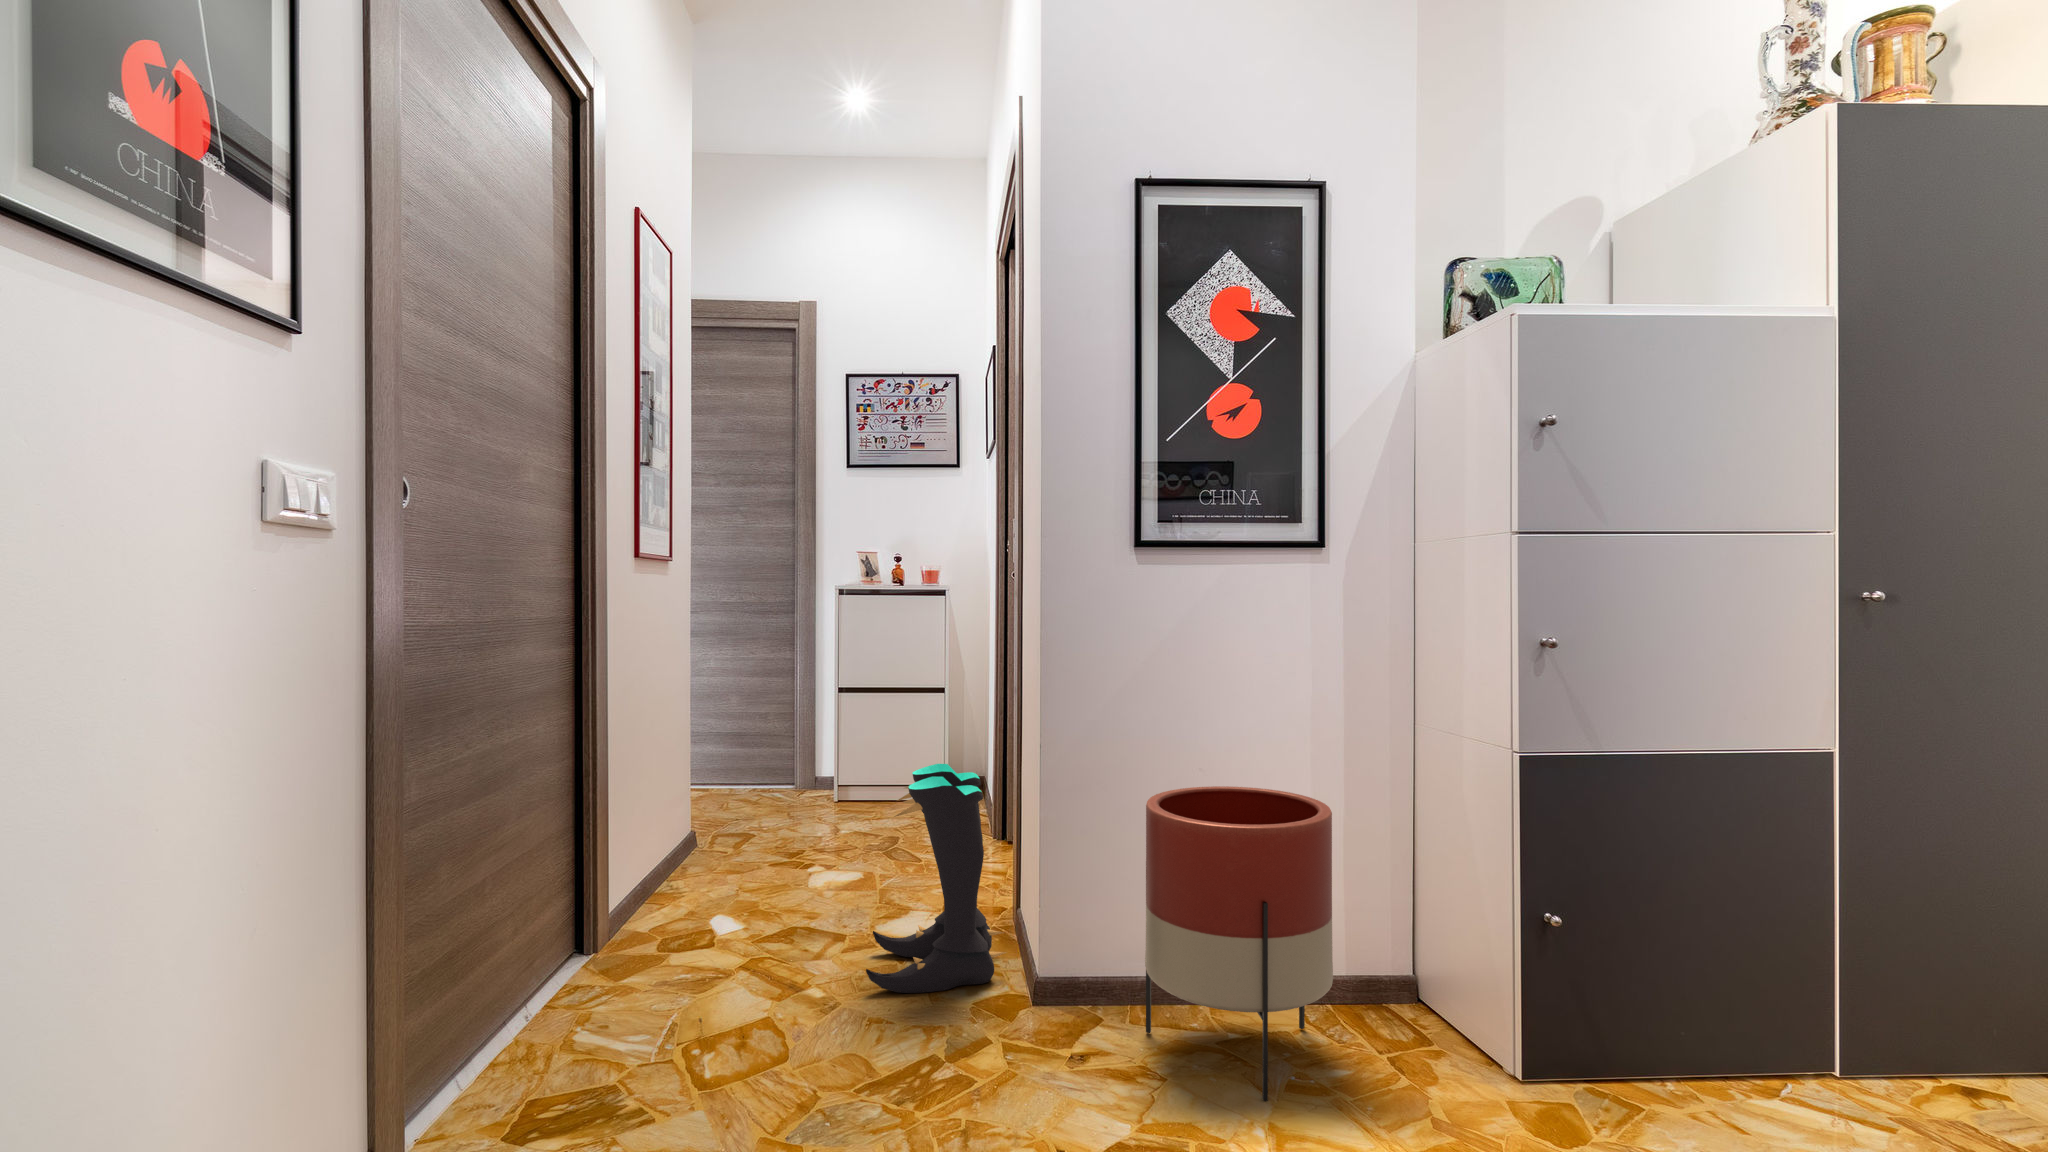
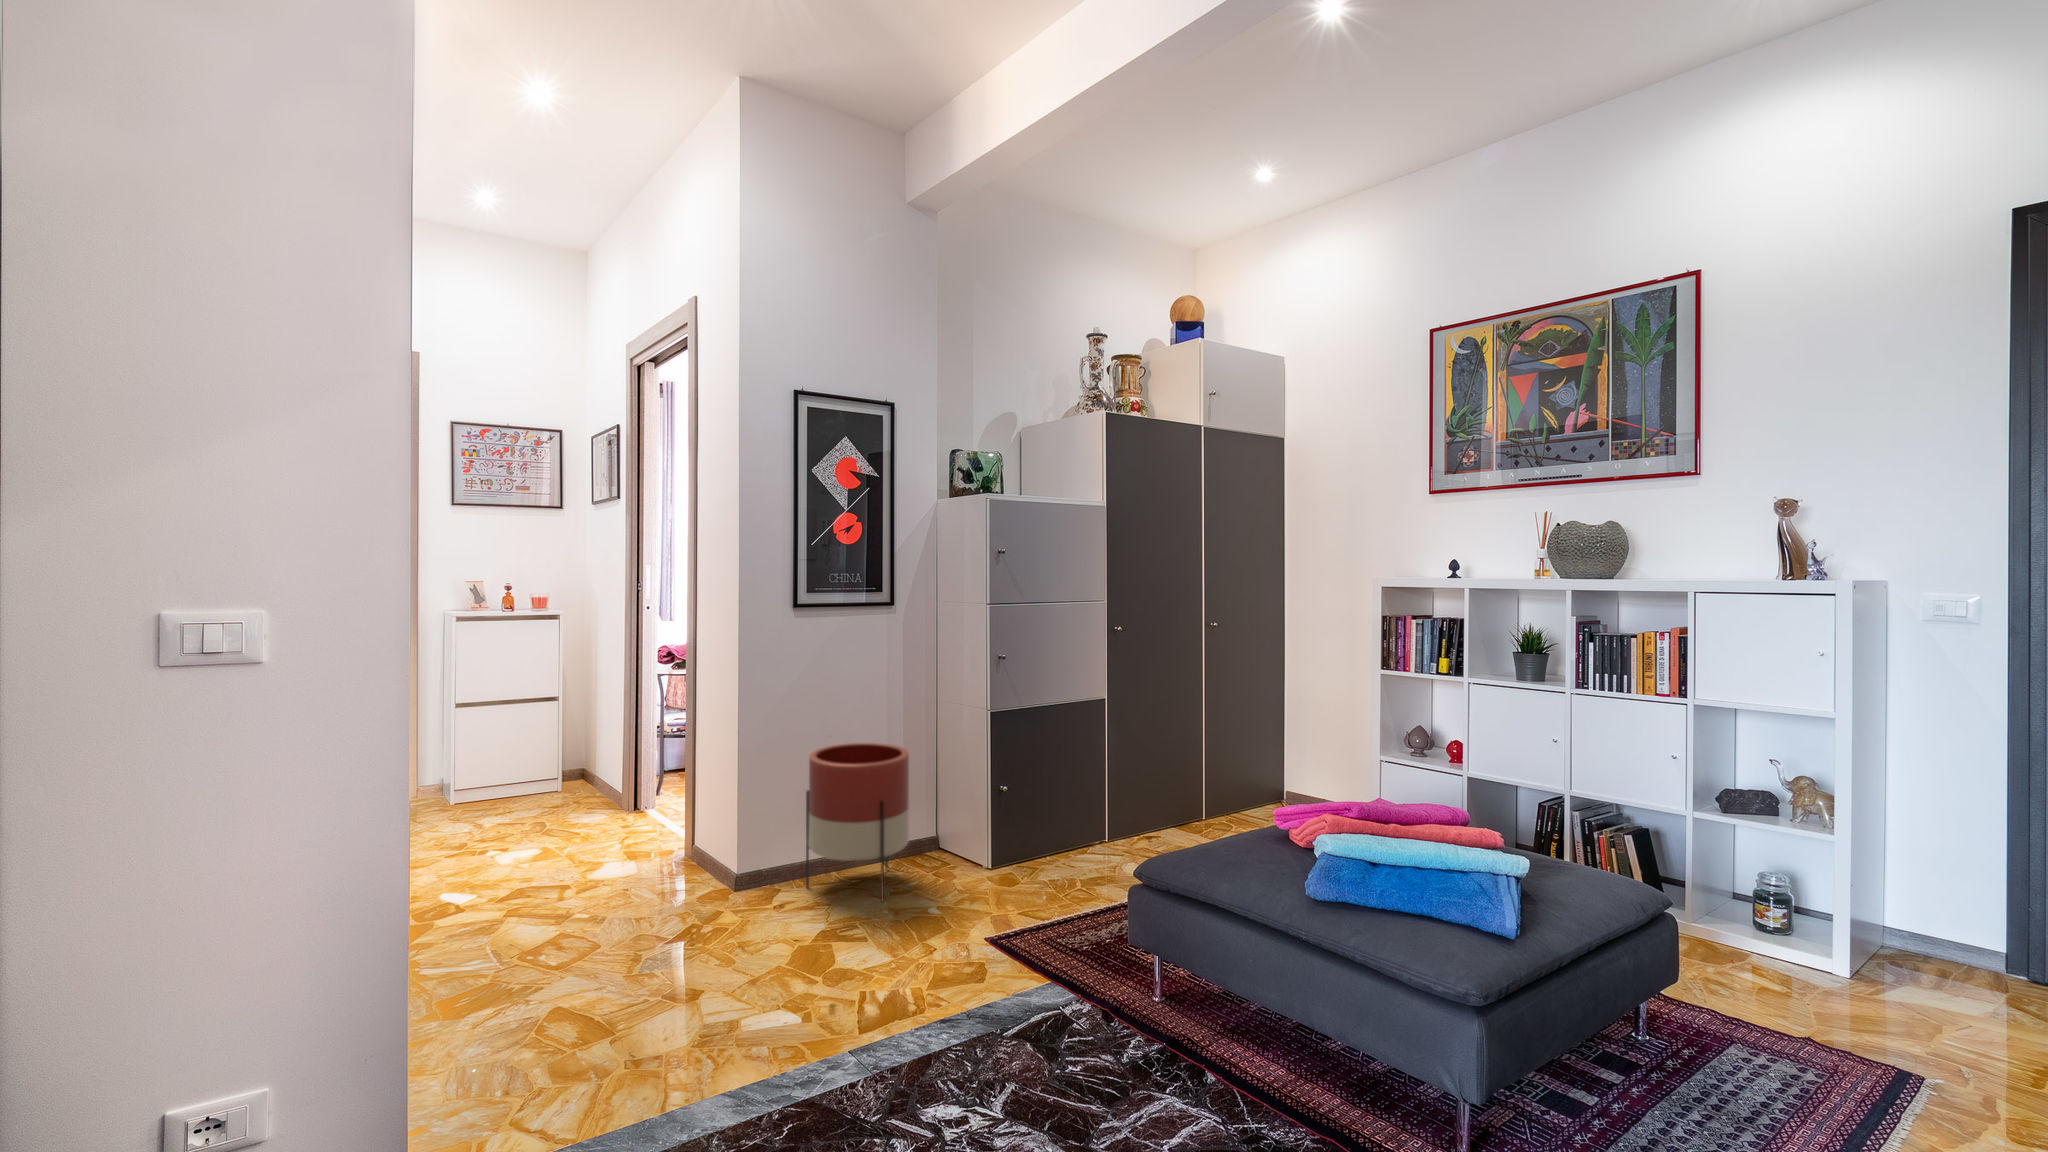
boots: present [866,764,1007,993] -> none [599,749,704,898]

